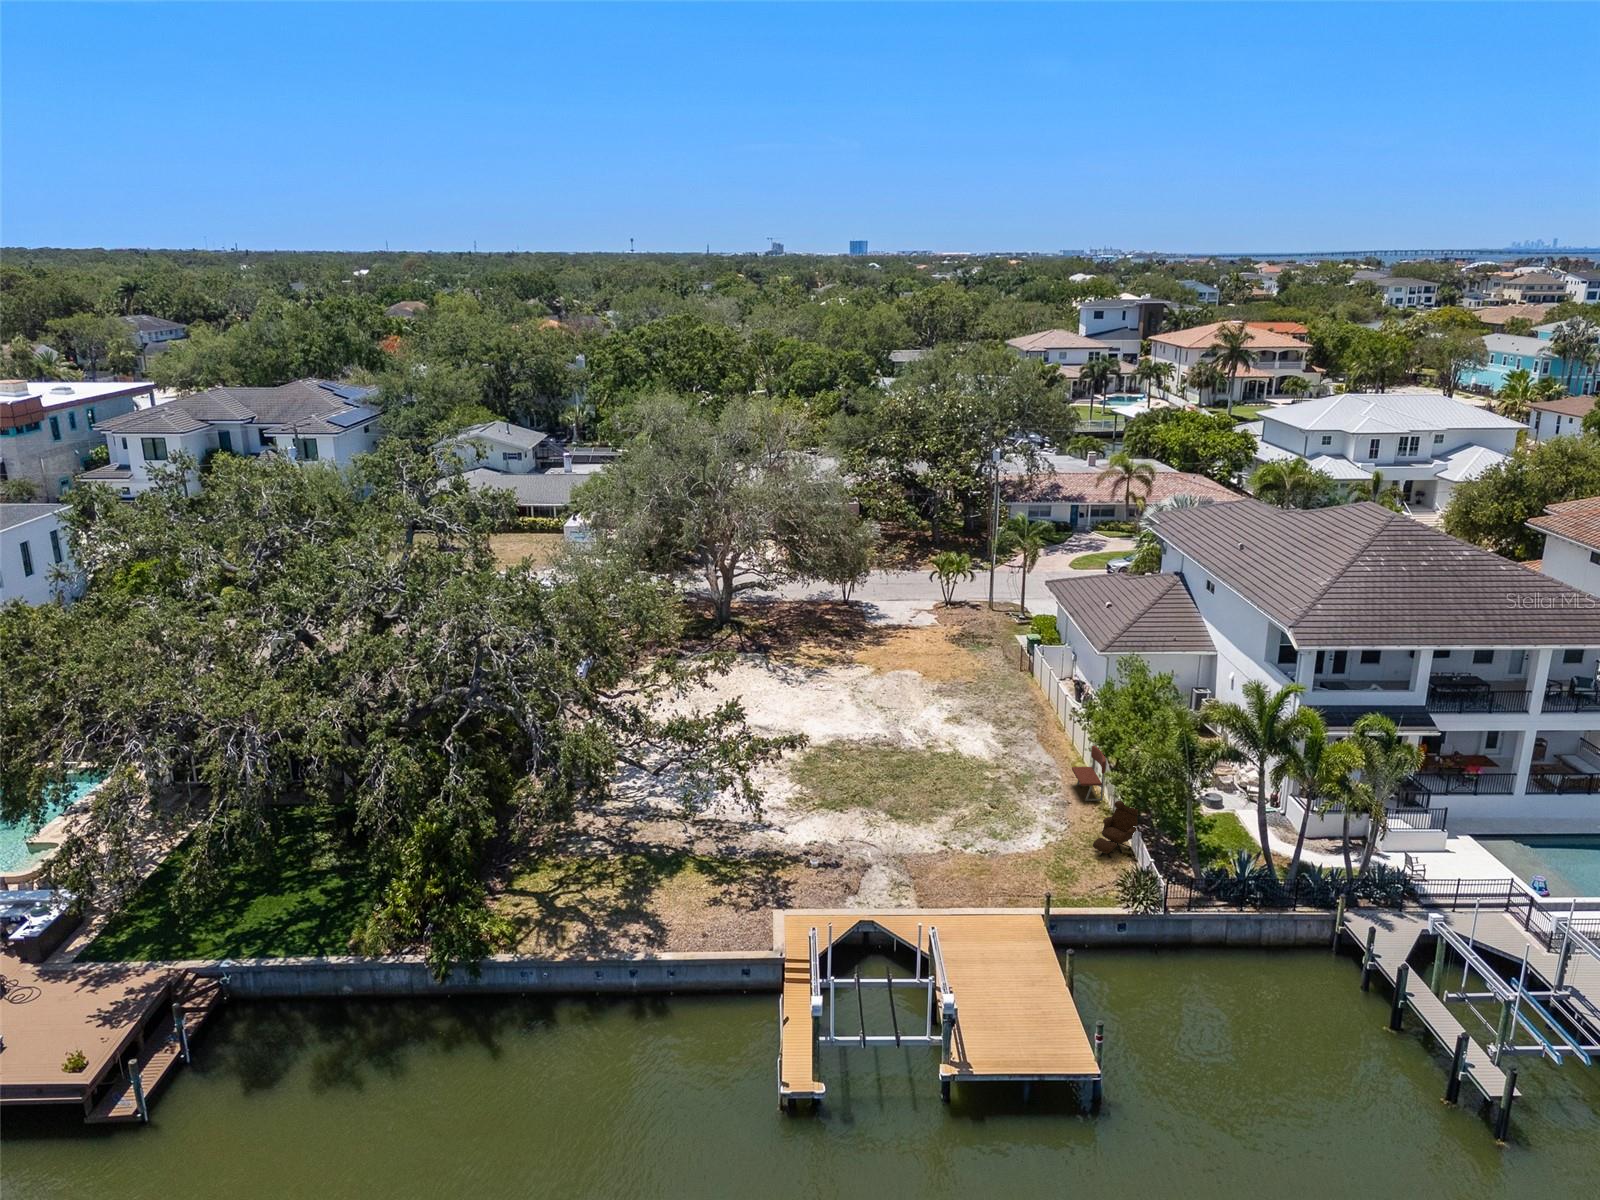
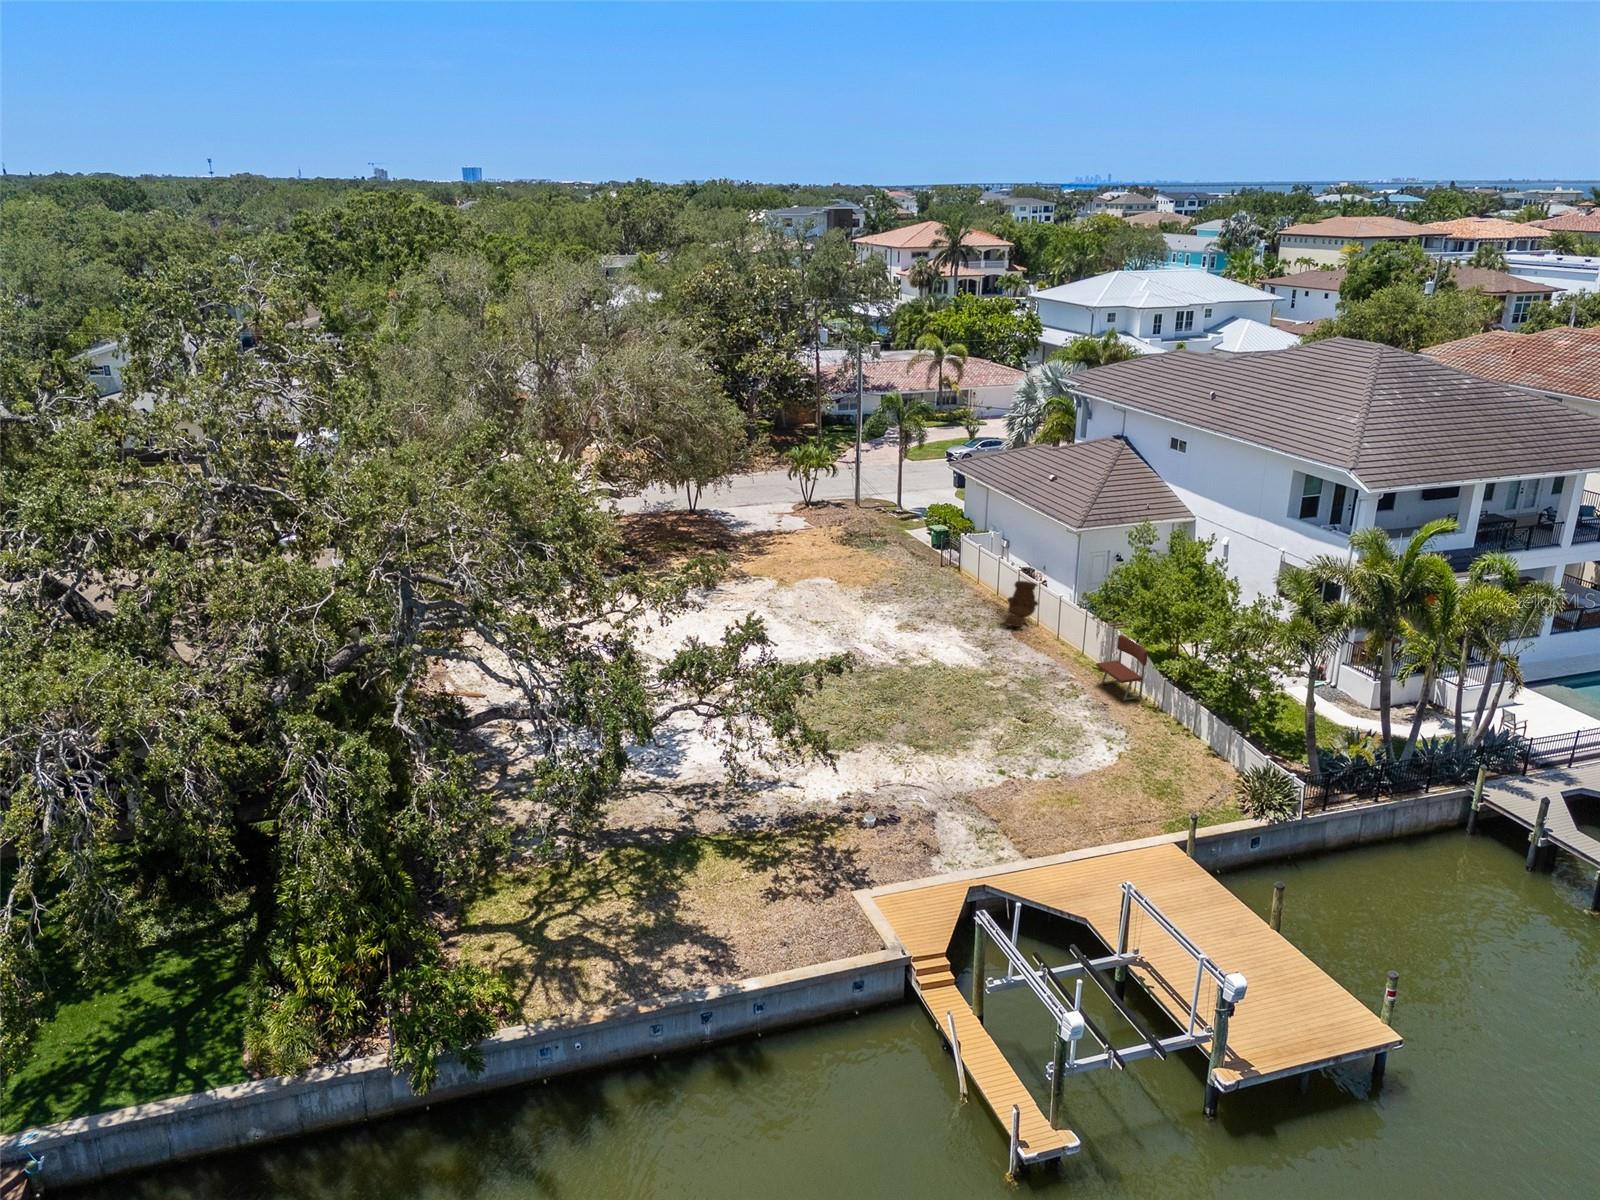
lounge chair: present [1093,801,1138,858] -> present [1005,581,1038,627]

